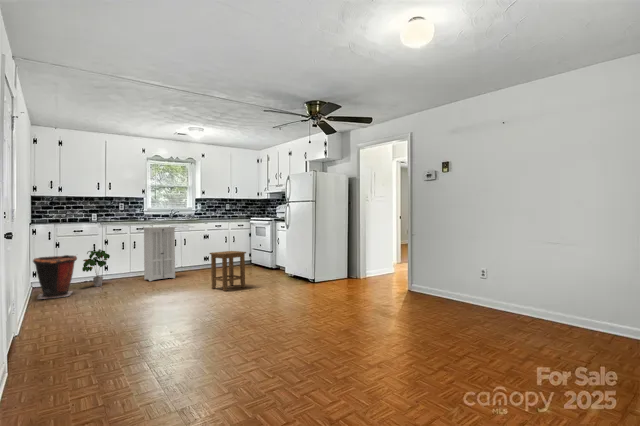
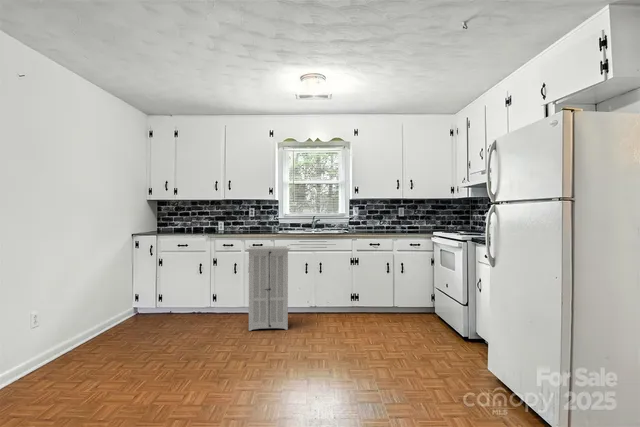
potted plant: present [82,249,110,287] -> none [162,276,208,329]
stool: present [210,251,246,291] -> none [285,313,346,409]
trash can: present [33,255,77,299] -> none [85,280,145,348]

